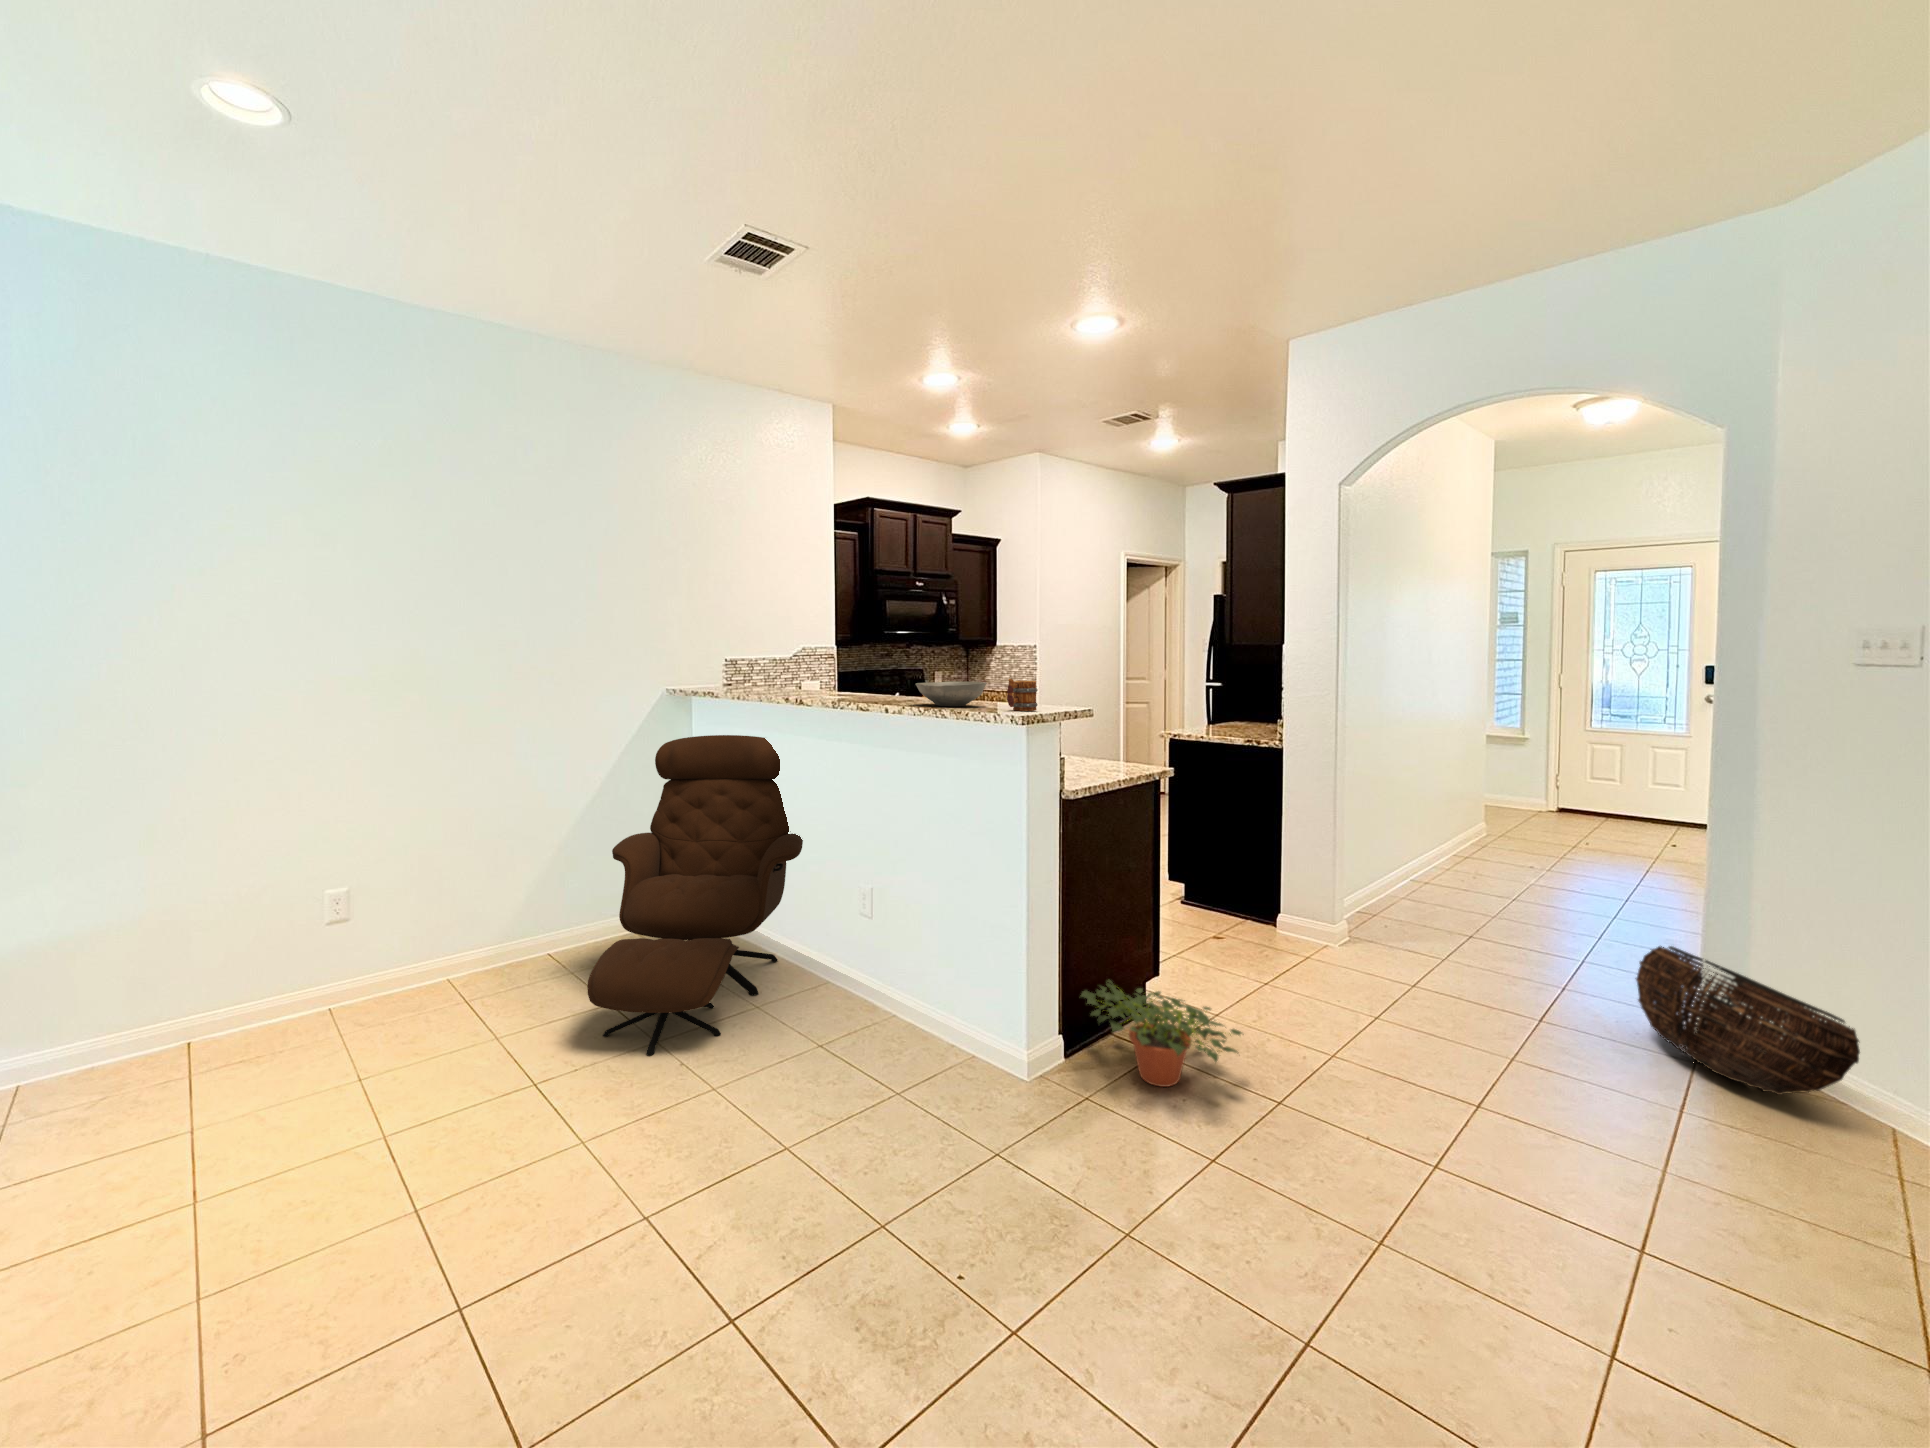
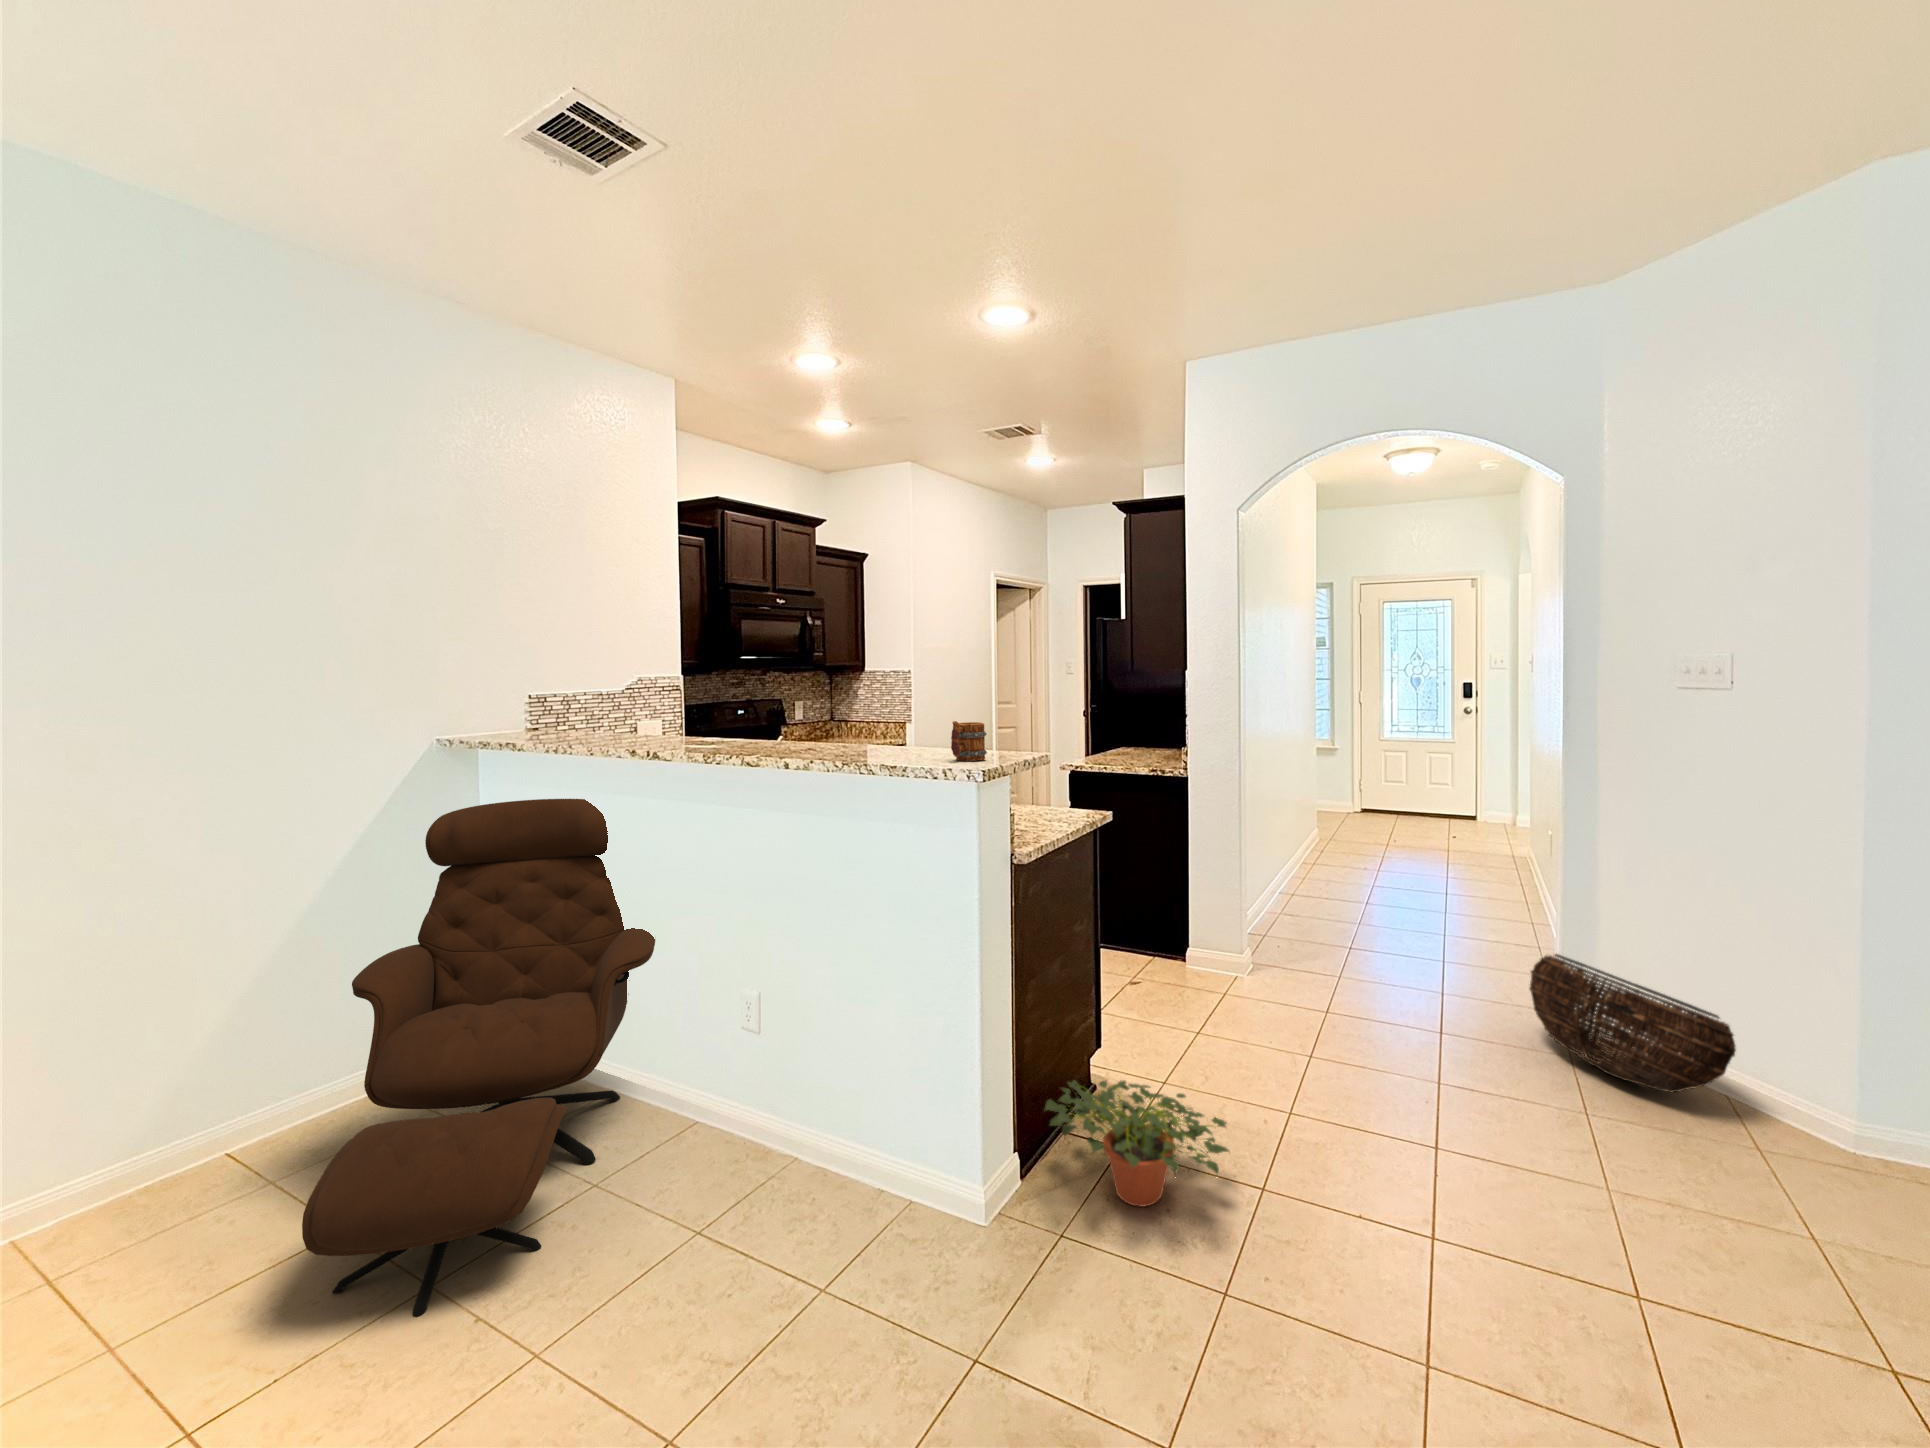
bowl: present [916,681,987,706] -> none [824,723,916,757]

